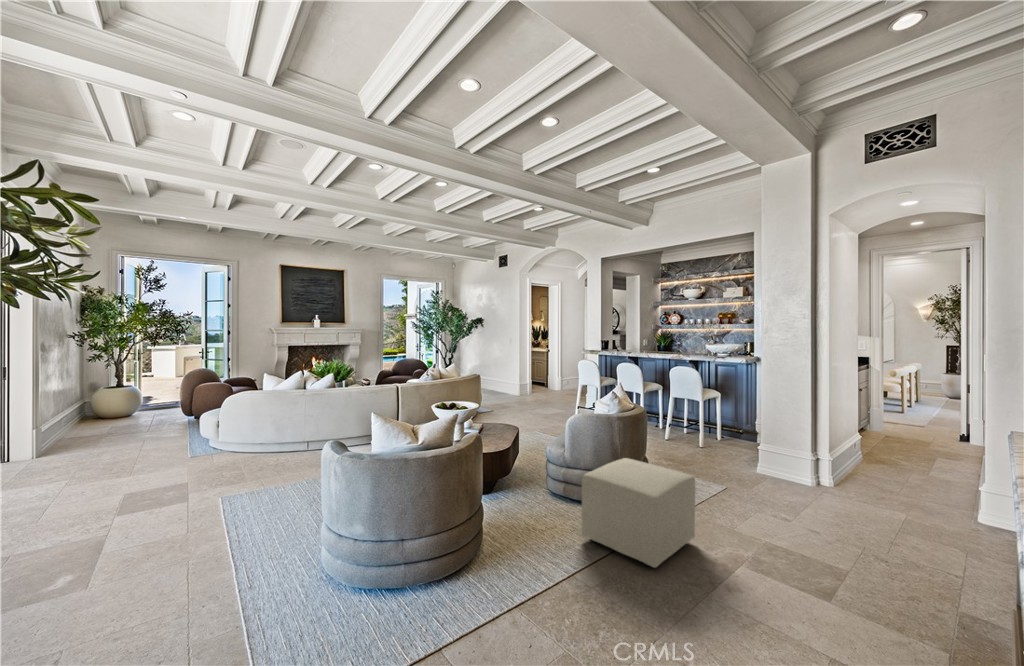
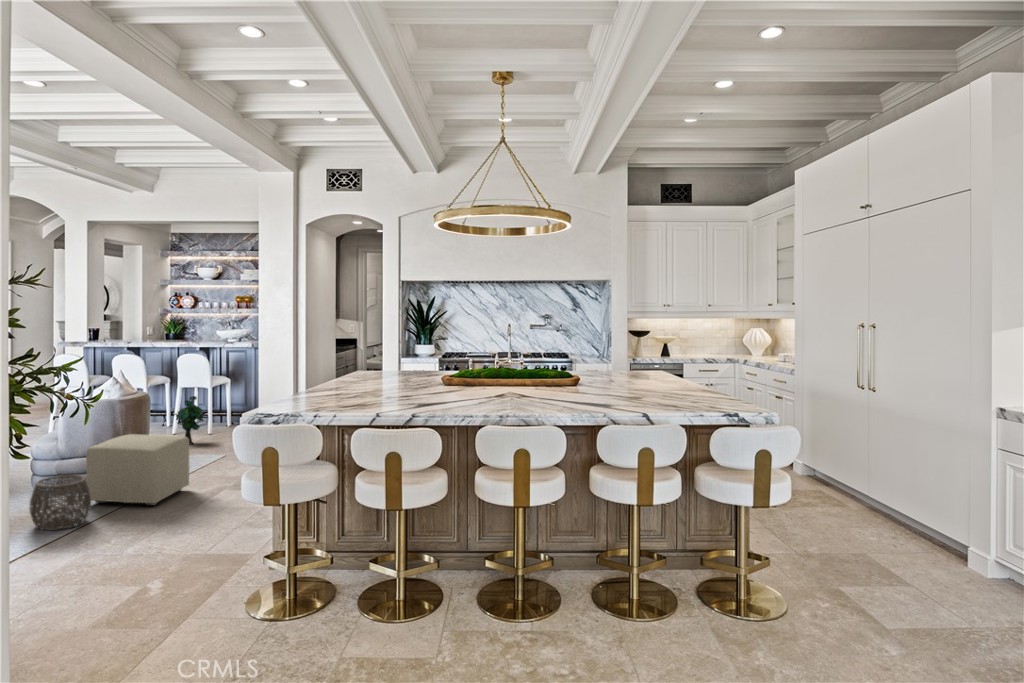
decorative plant: none [667,409,699,459] -> present [174,396,203,444]
woven basket: none [519,508,583,586] -> present [29,475,92,530]

